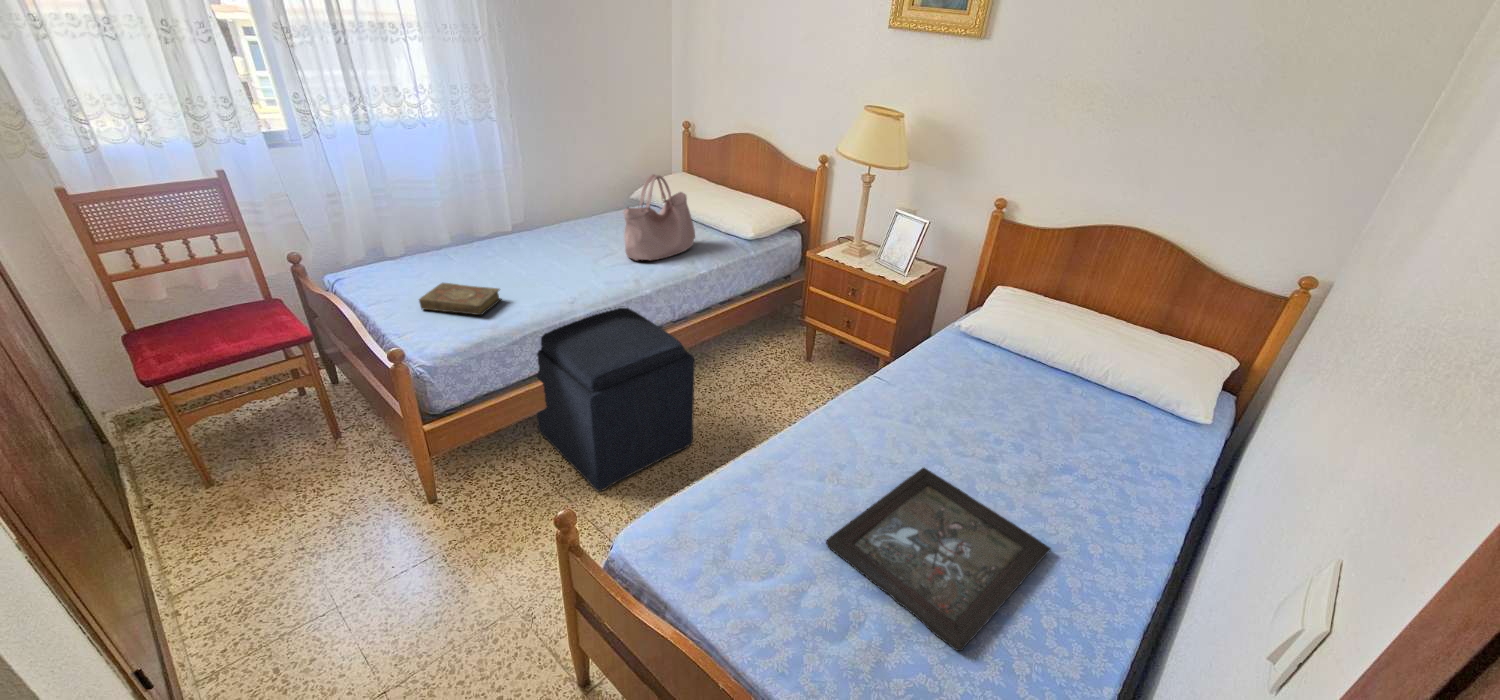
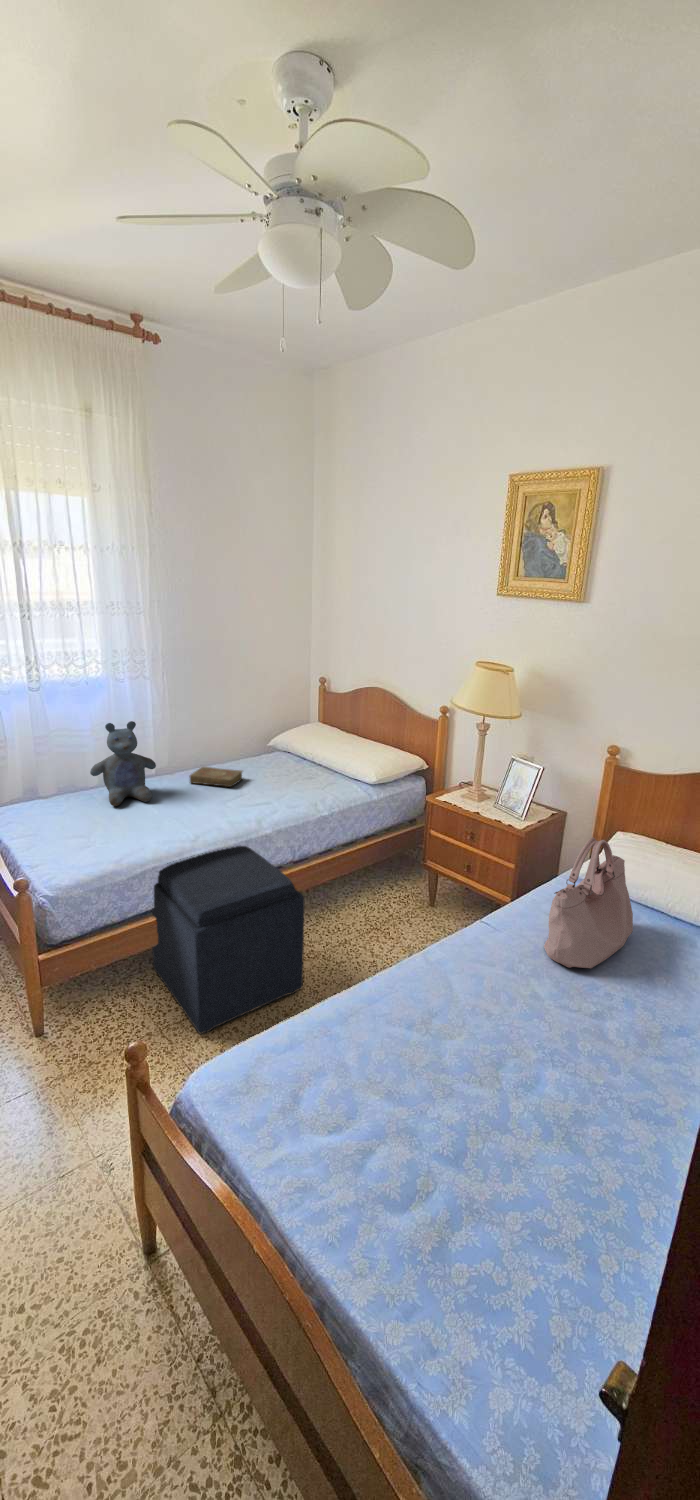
stuffed bear: none [443,171,516,267] -> present [90,721,156,806]
handbag: present [624,174,695,261] -> present [544,837,633,968]
book: present [419,283,502,315] -> present [189,767,243,787]
tray: present [826,467,1051,651] -> none [399,1018,649,1231]

